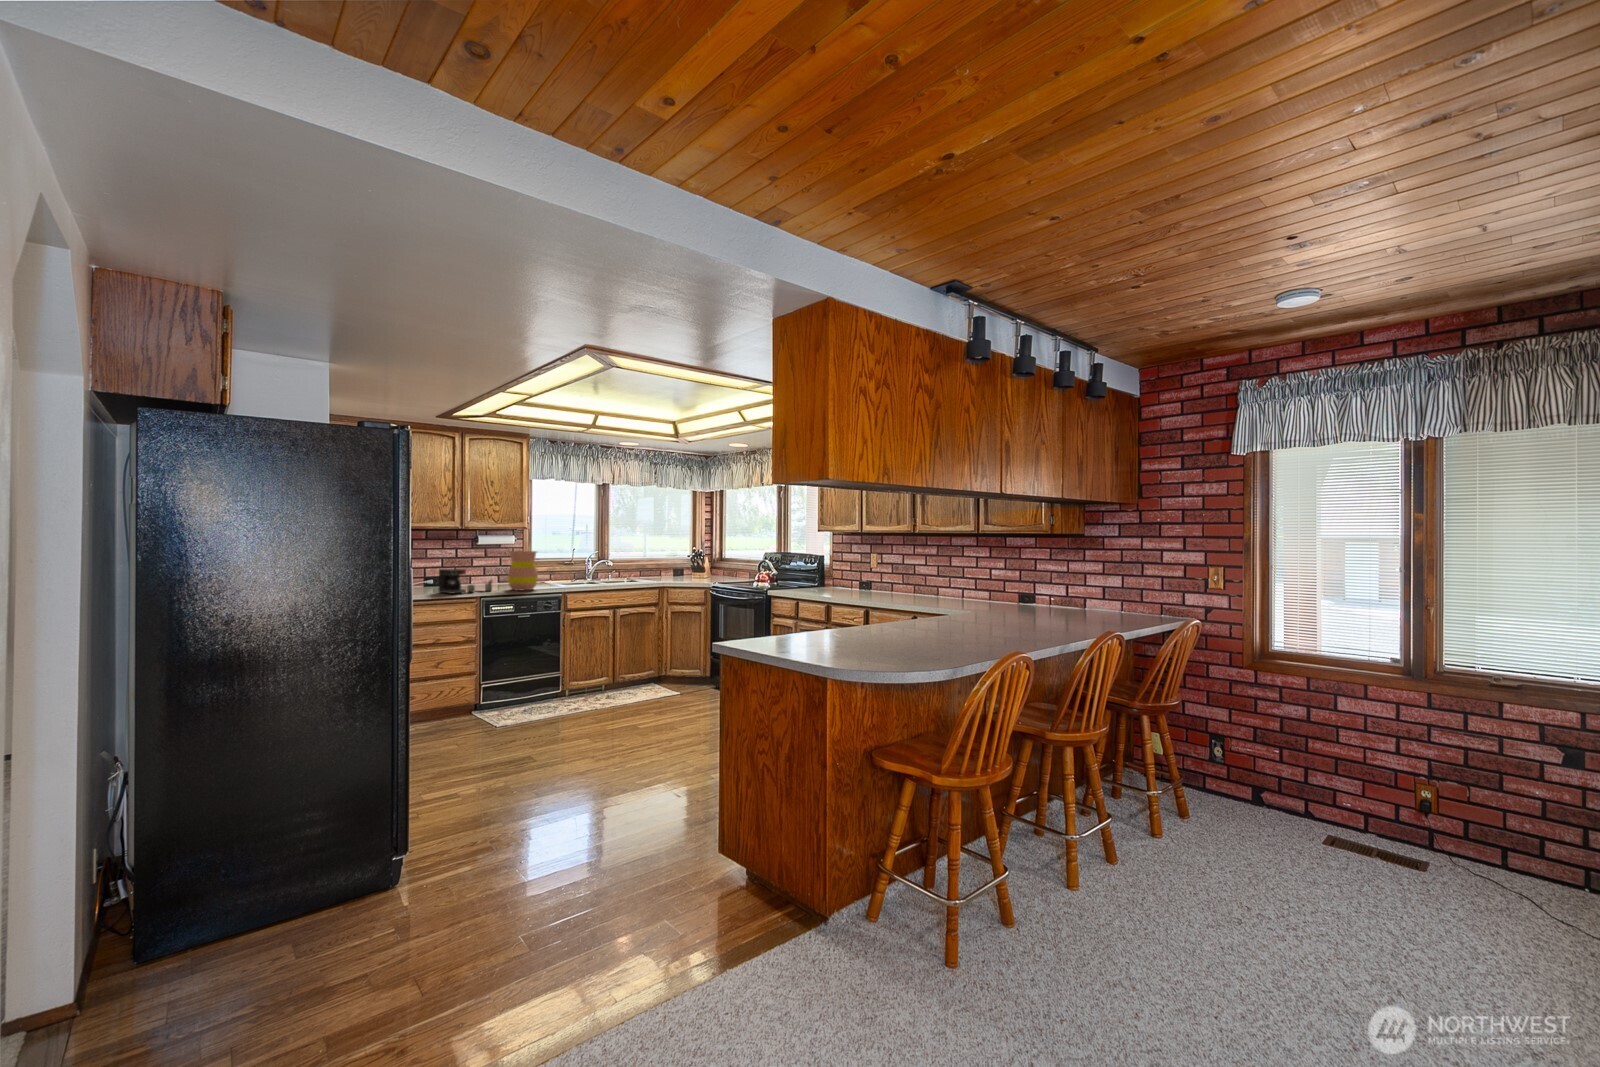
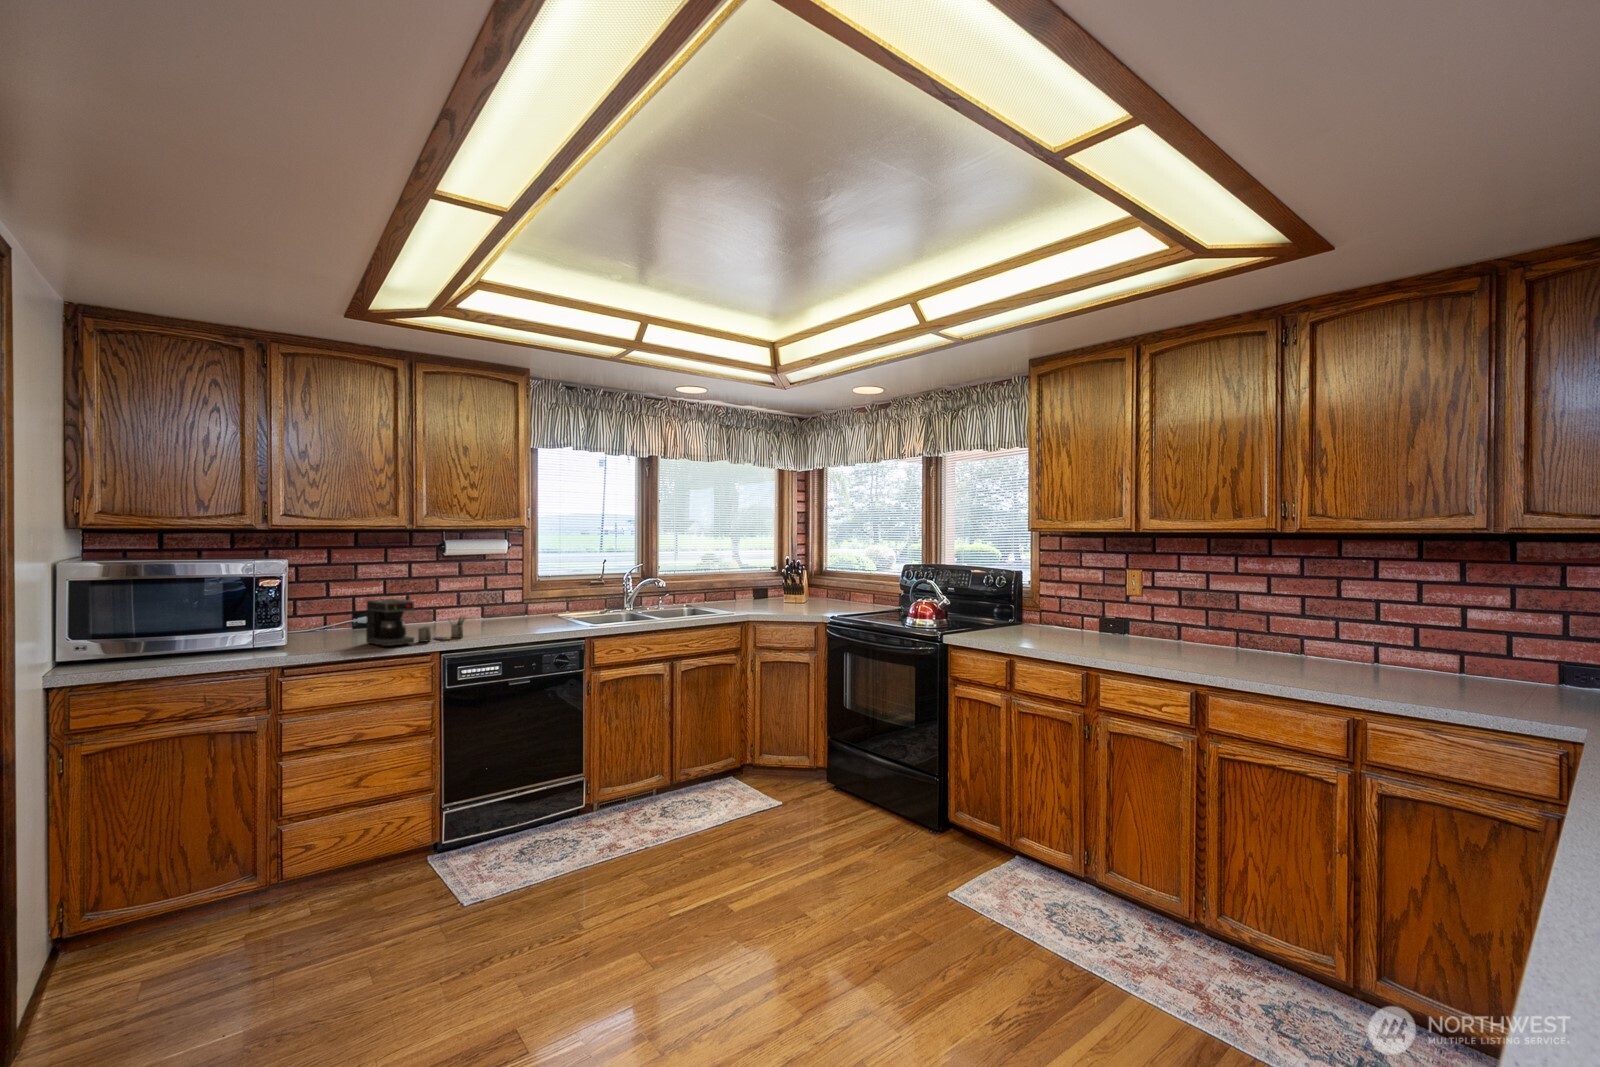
vase: present [508,551,538,590] -> none [491,566,543,636]

